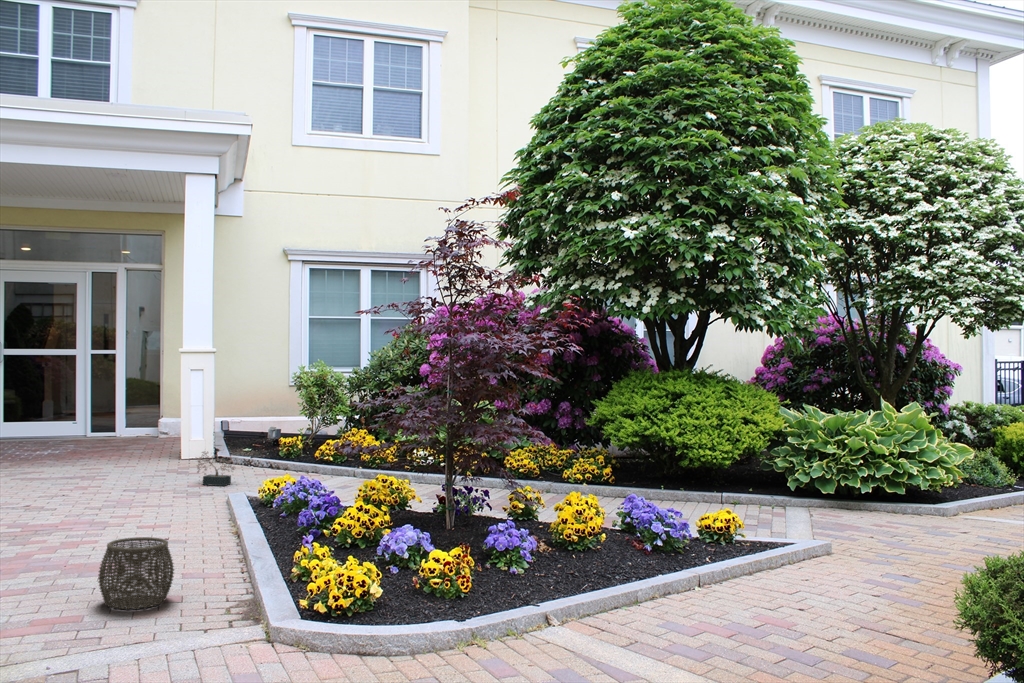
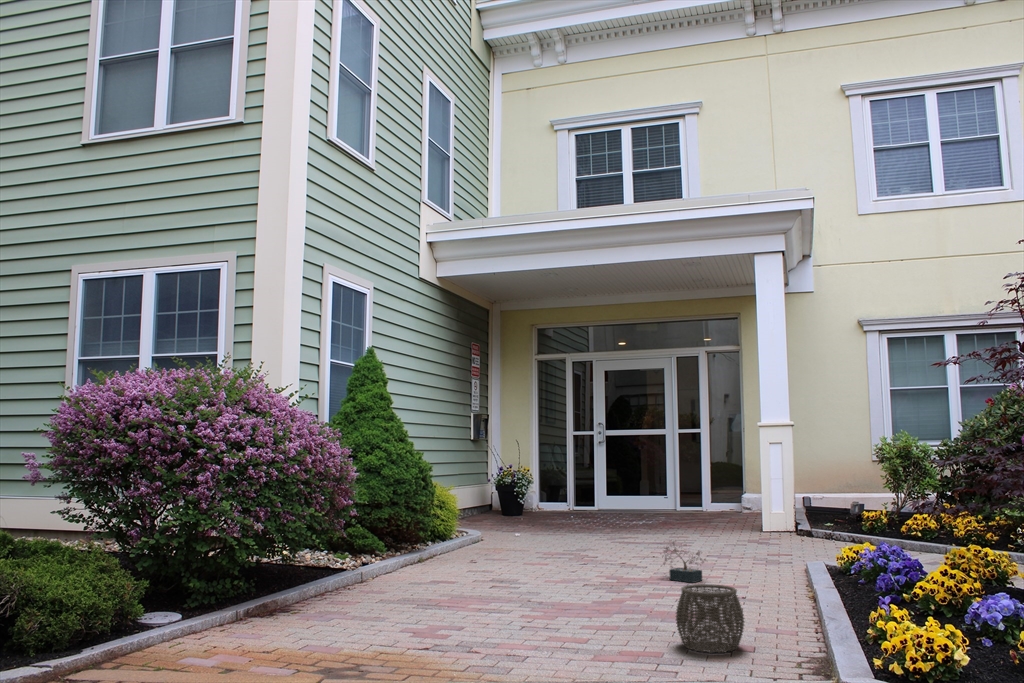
decorative plant: present [197,452,235,486] -> present [662,540,706,583]

